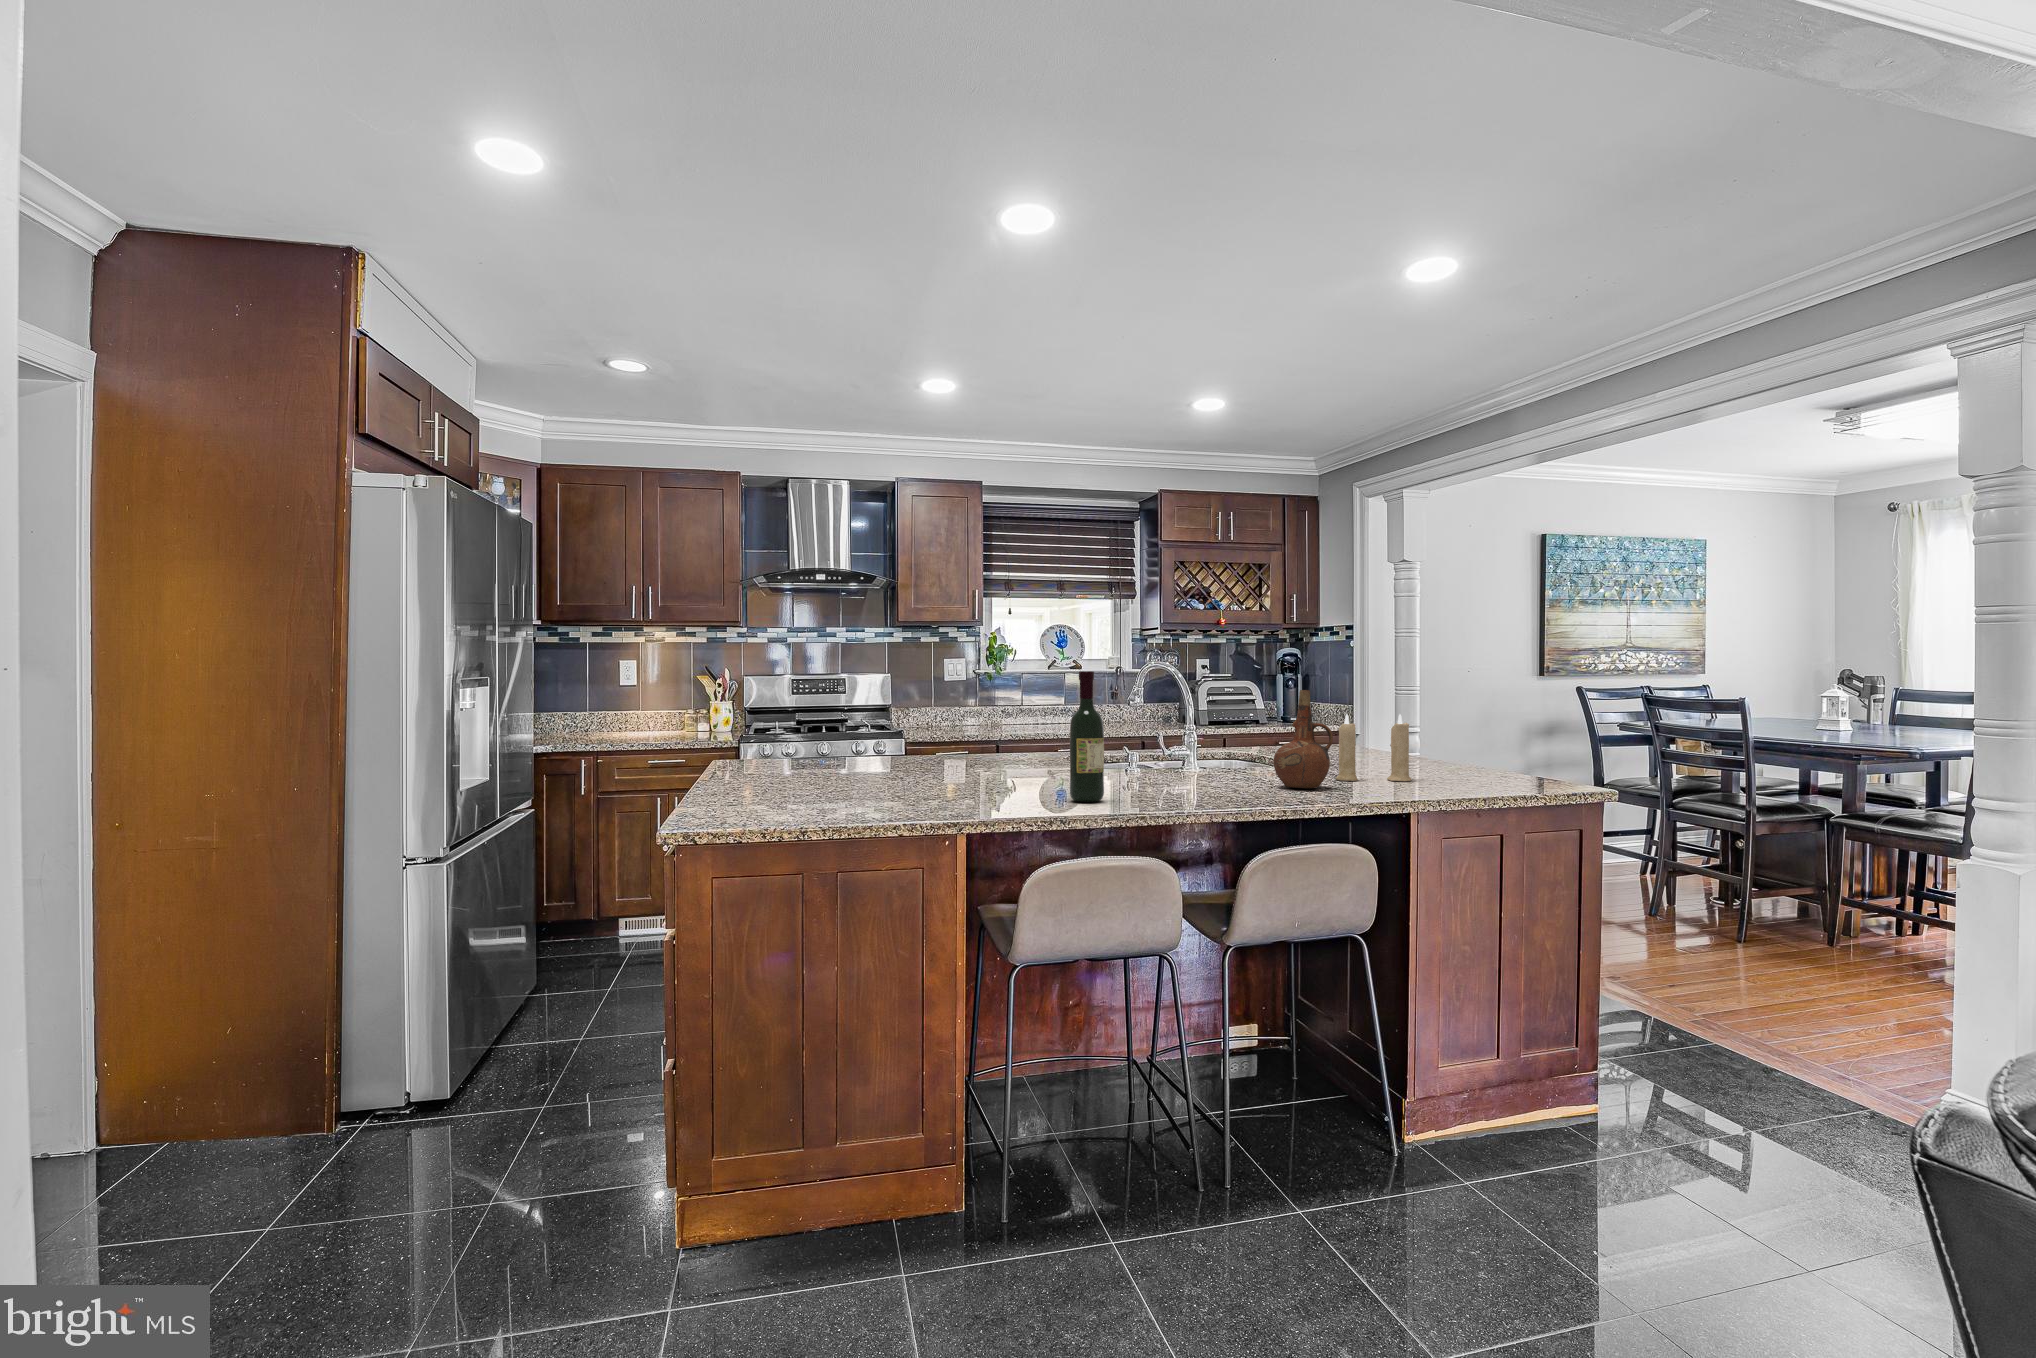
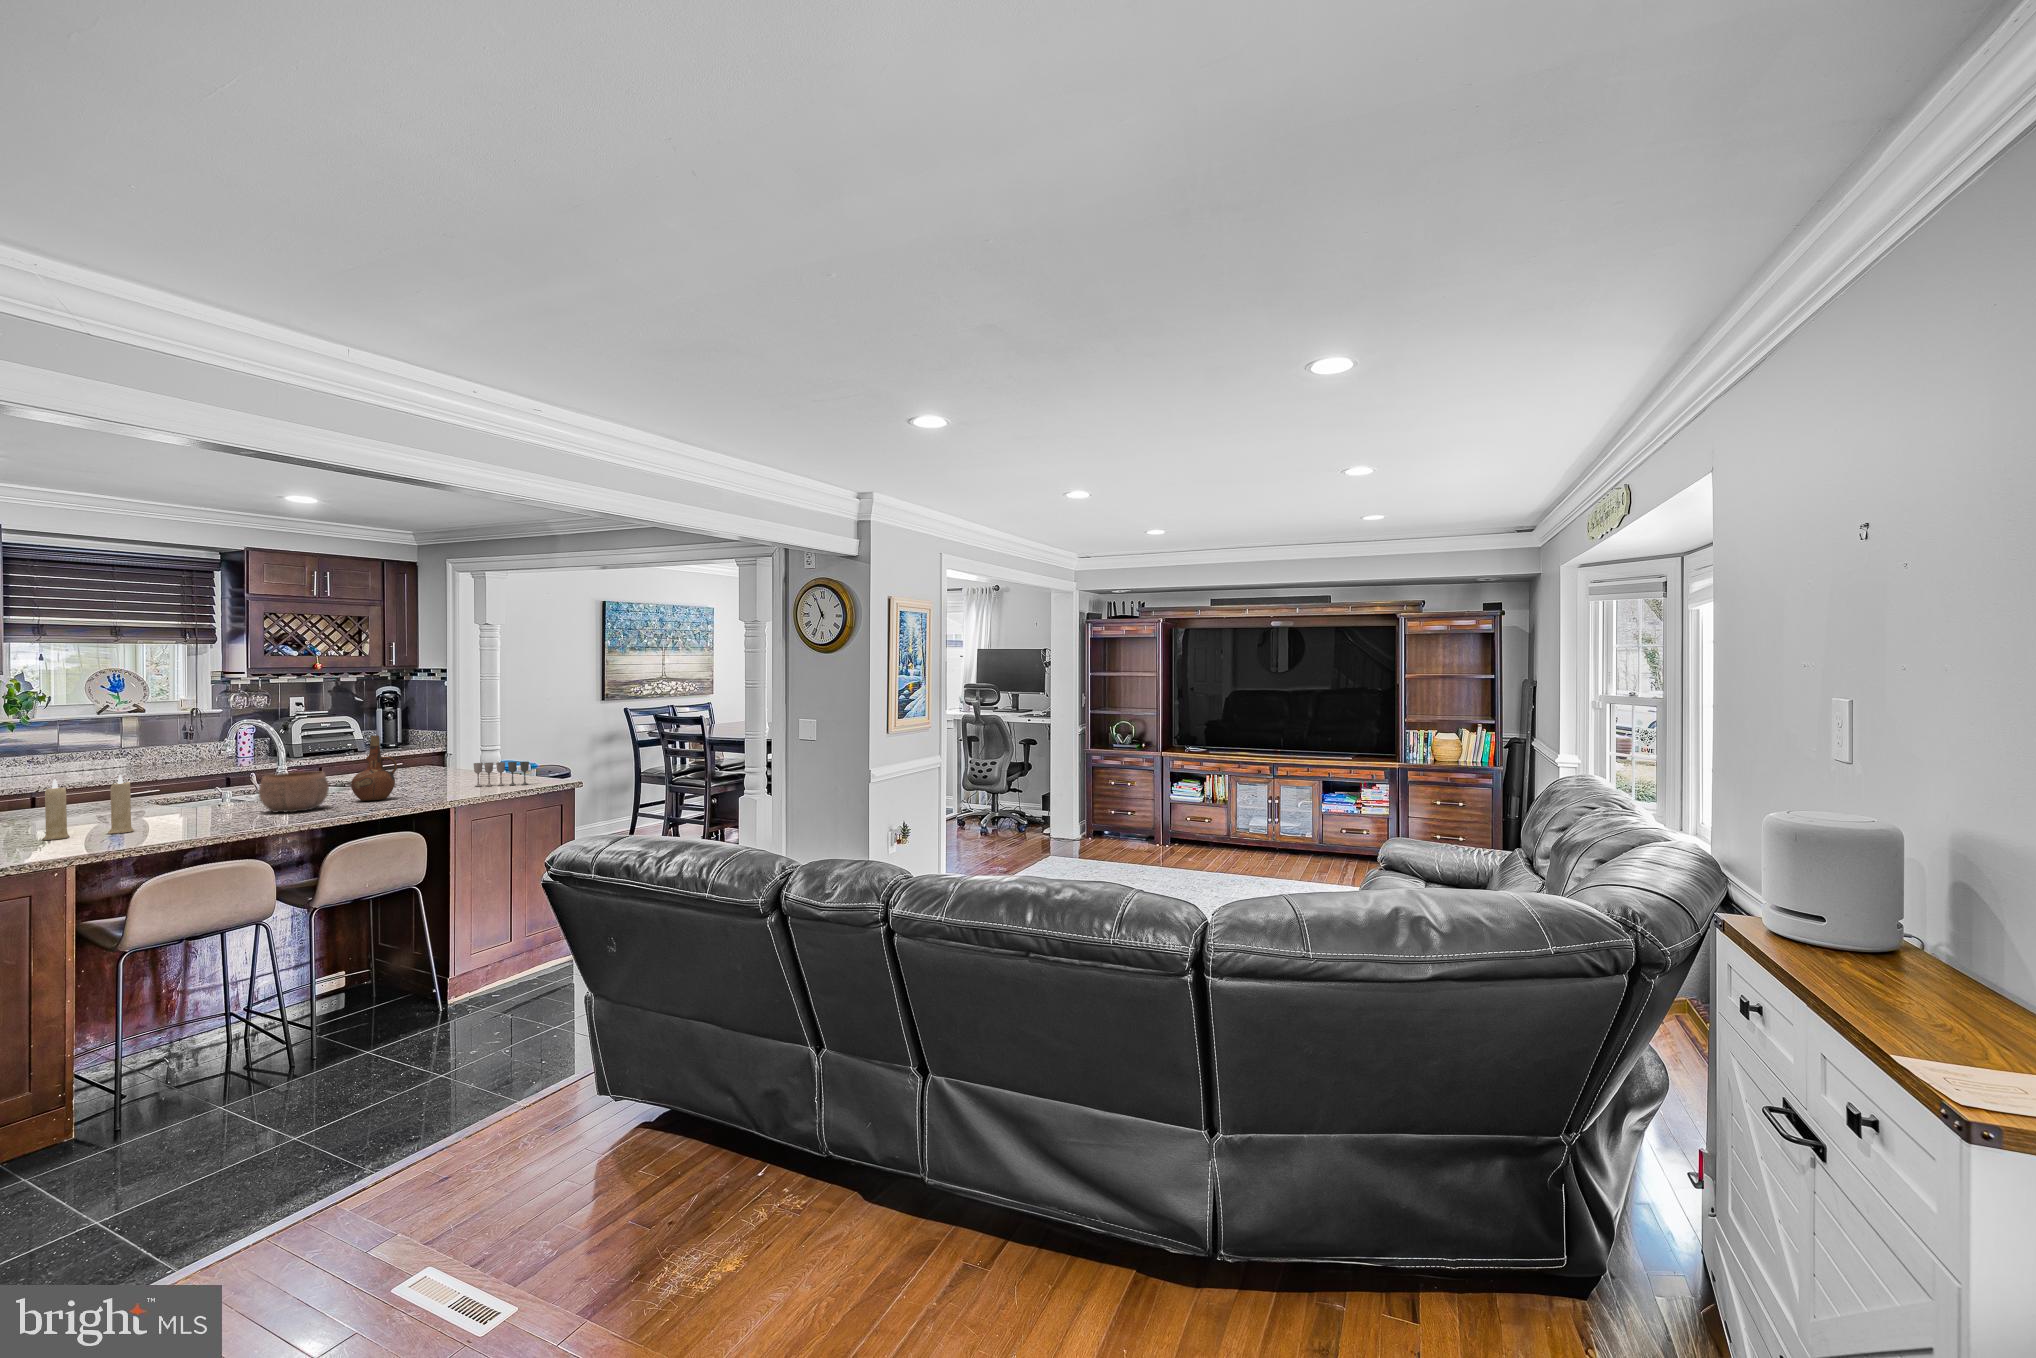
wine bottle: present [1070,671,1104,802] -> none [168,734,202,828]
candle: present [1335,714,1411,781] -> present [42,775,134,840]
bowl: none [1167,737,1248,795] -> present [258,771,329,813]
wine glass: none [1433,744,1523,787] -> present [474,761,529,786]

